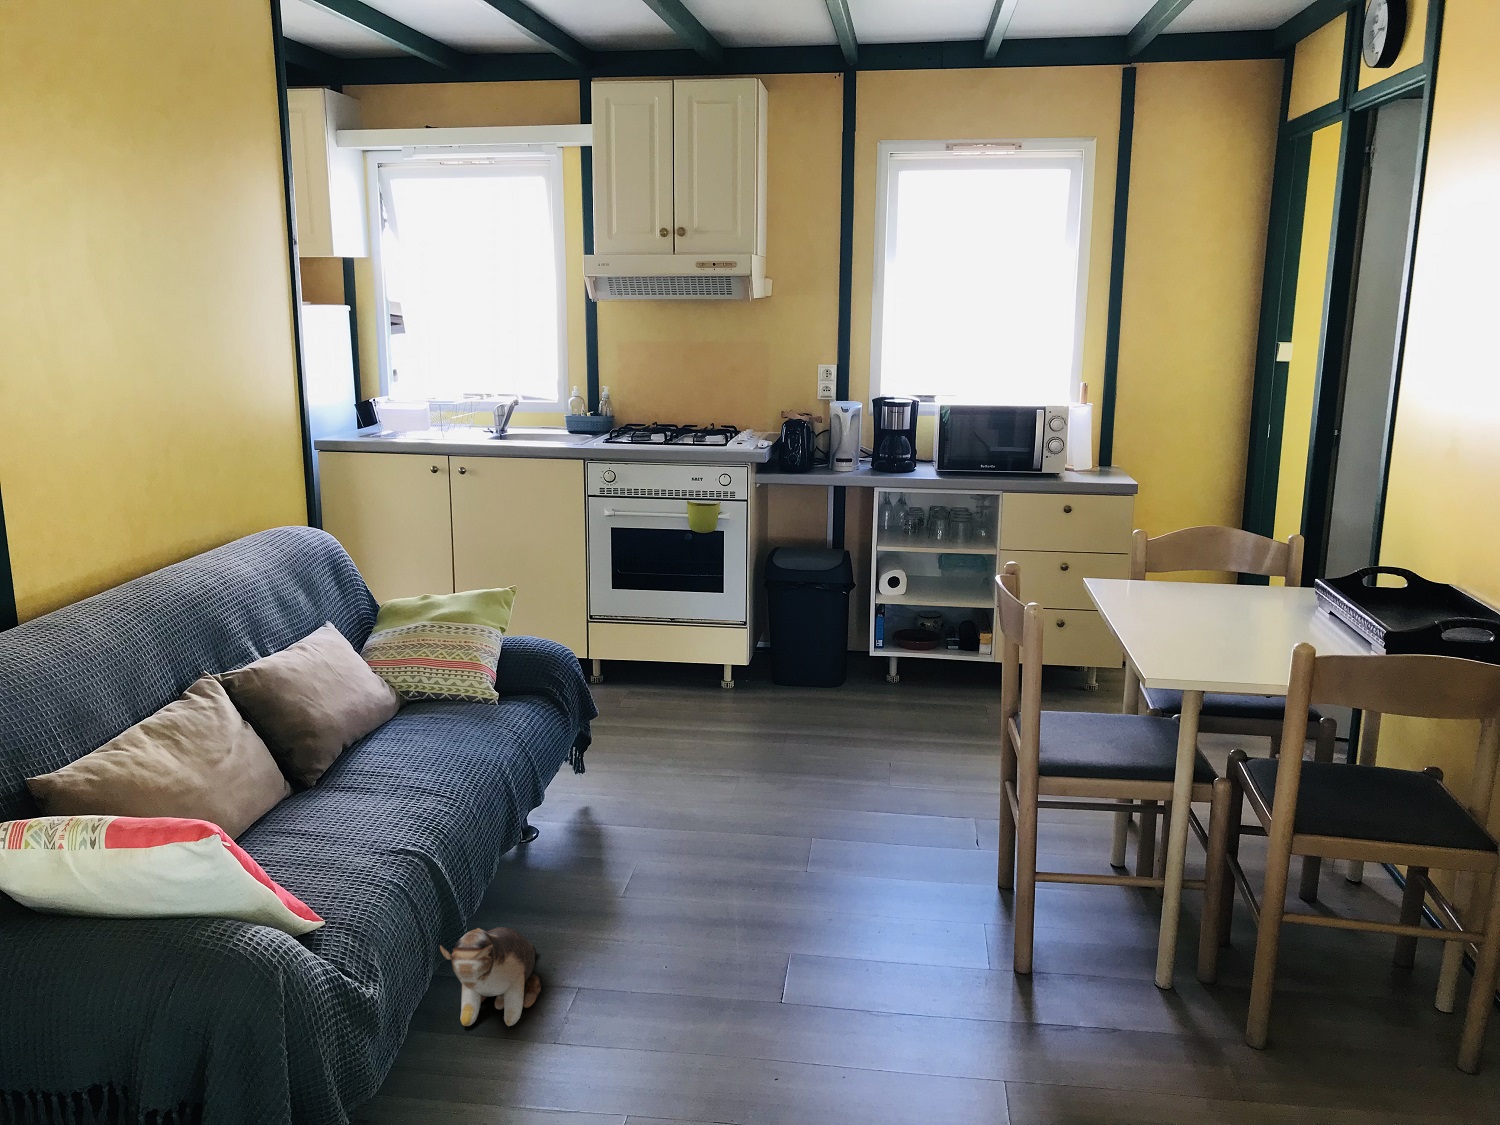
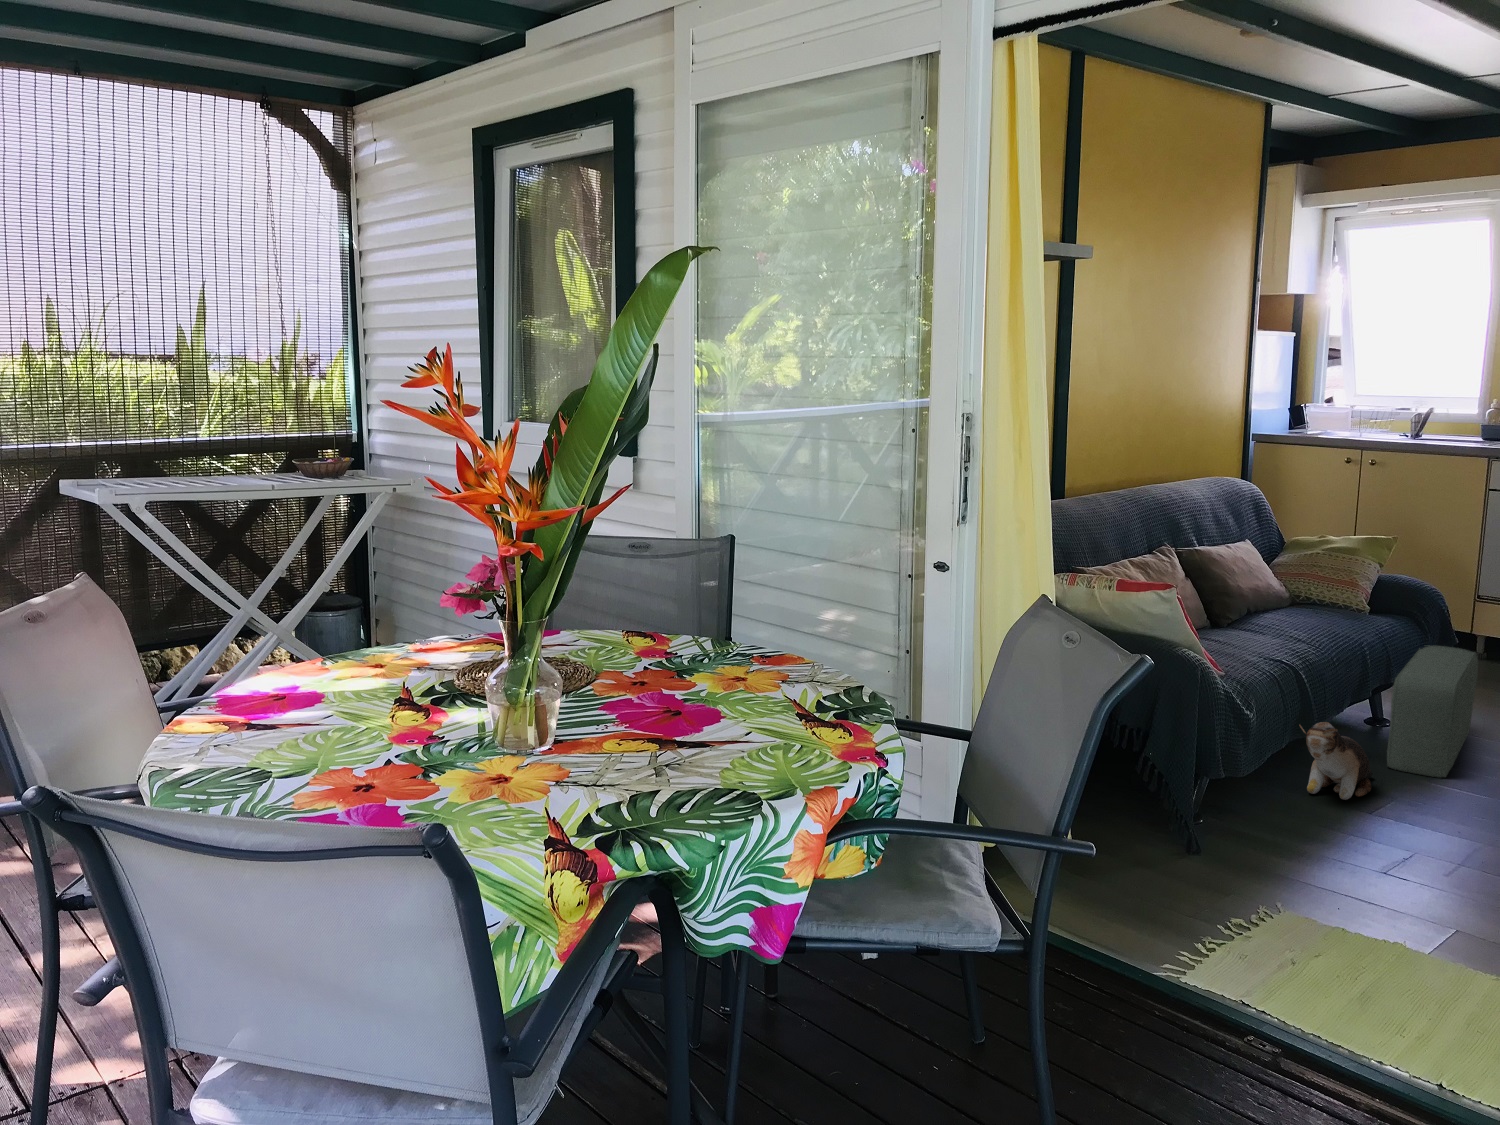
pouf: none [543,724,622,924] -> present [1387,646,1478,778]

